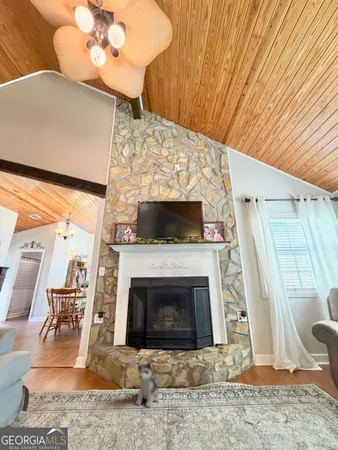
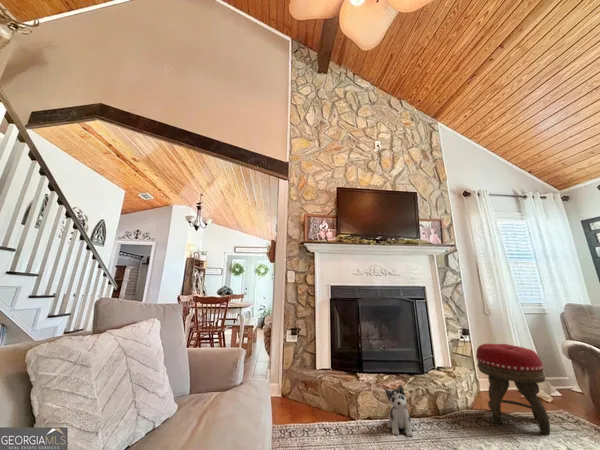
footstool: none [229,324,283,411] -> present [476,344,550,435]

